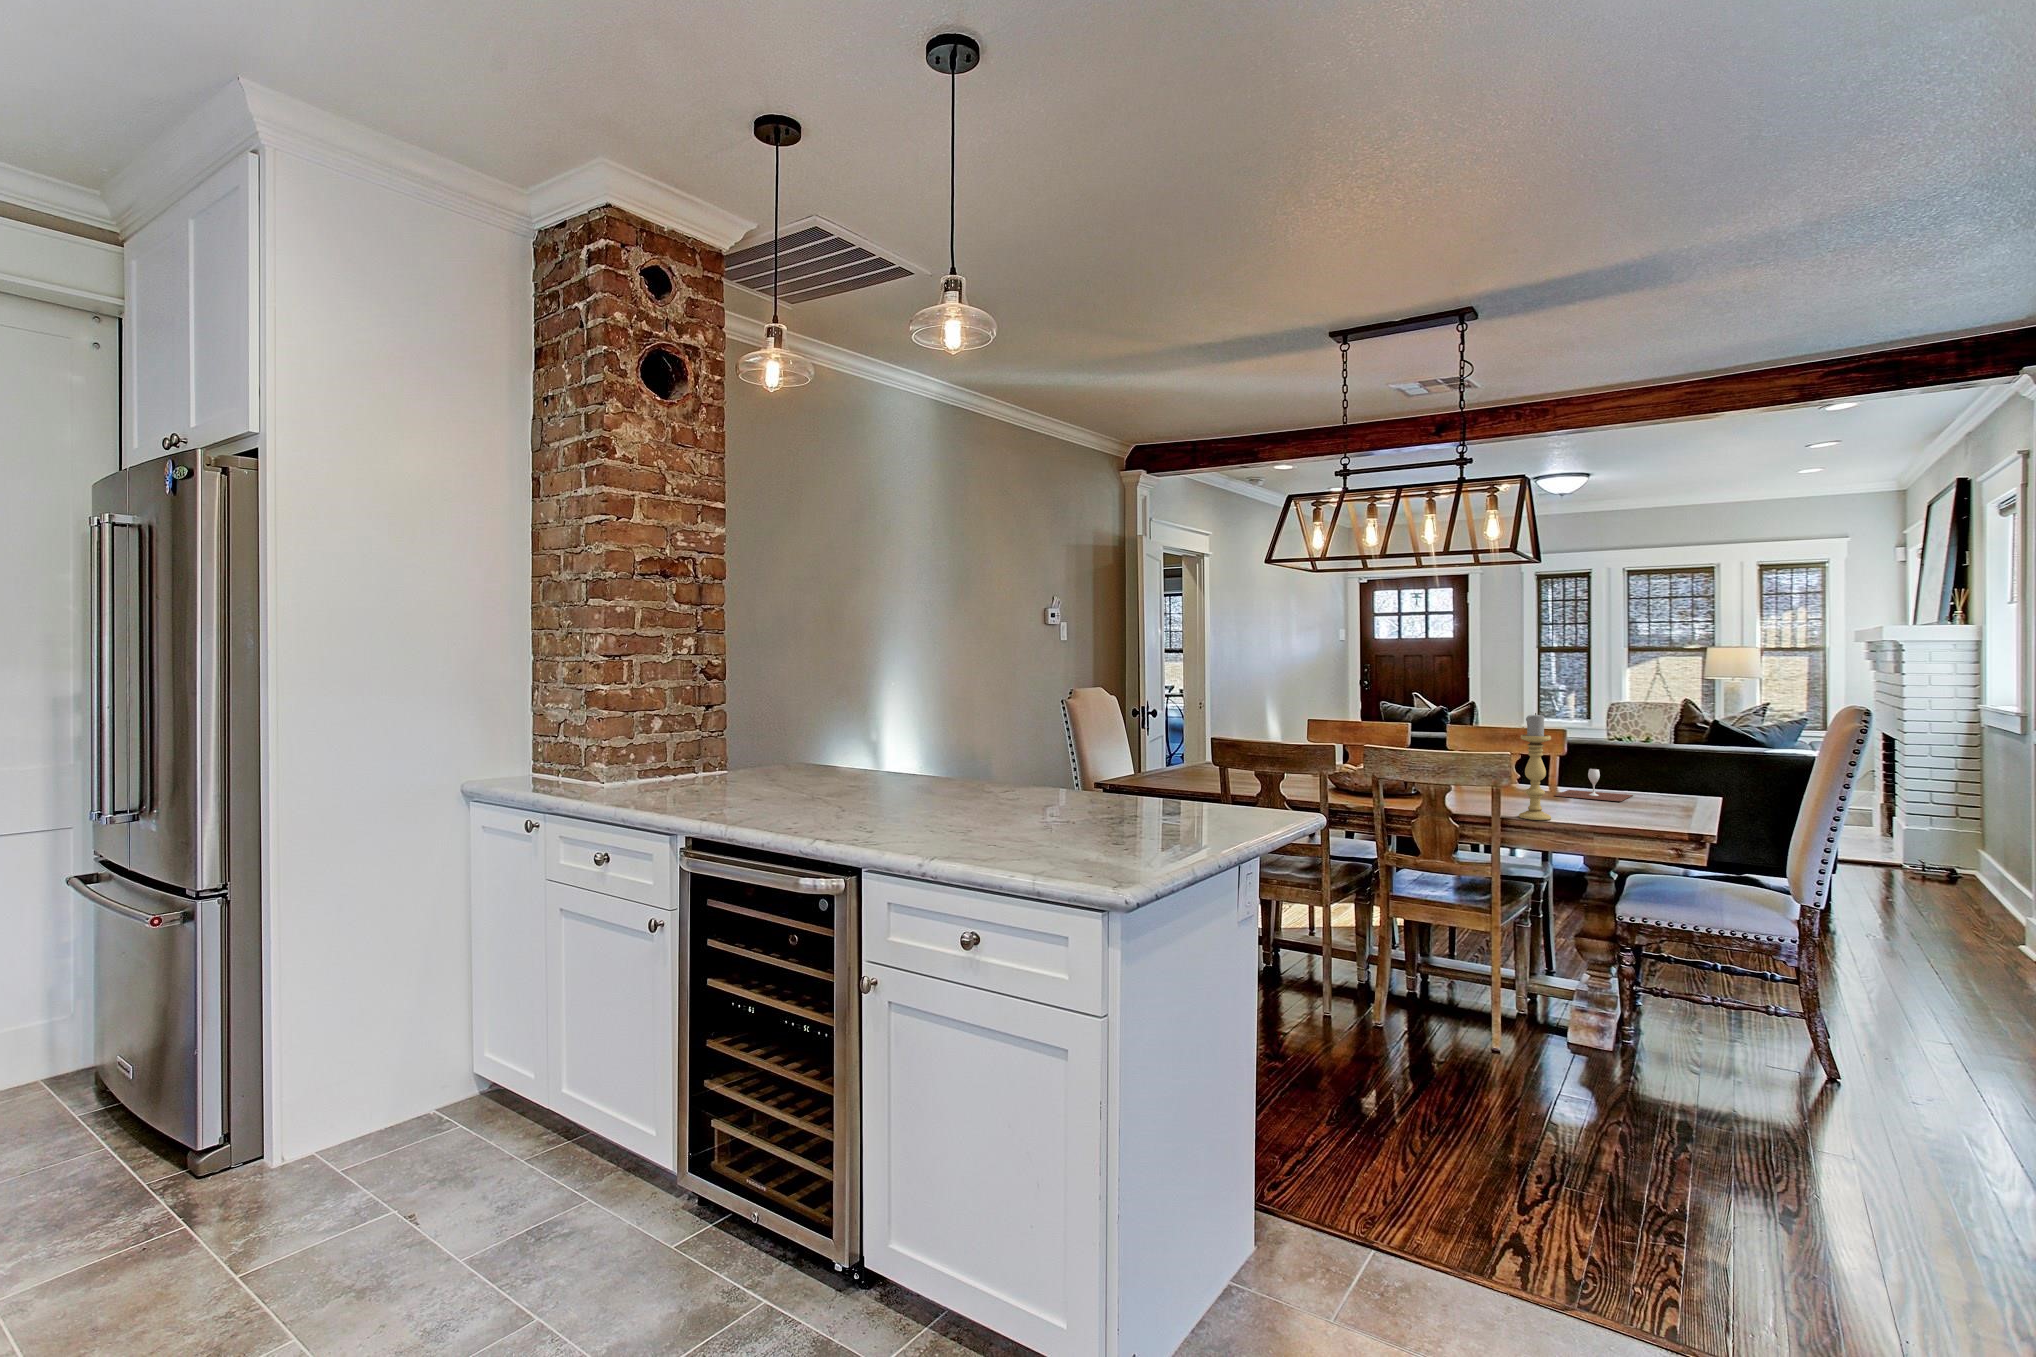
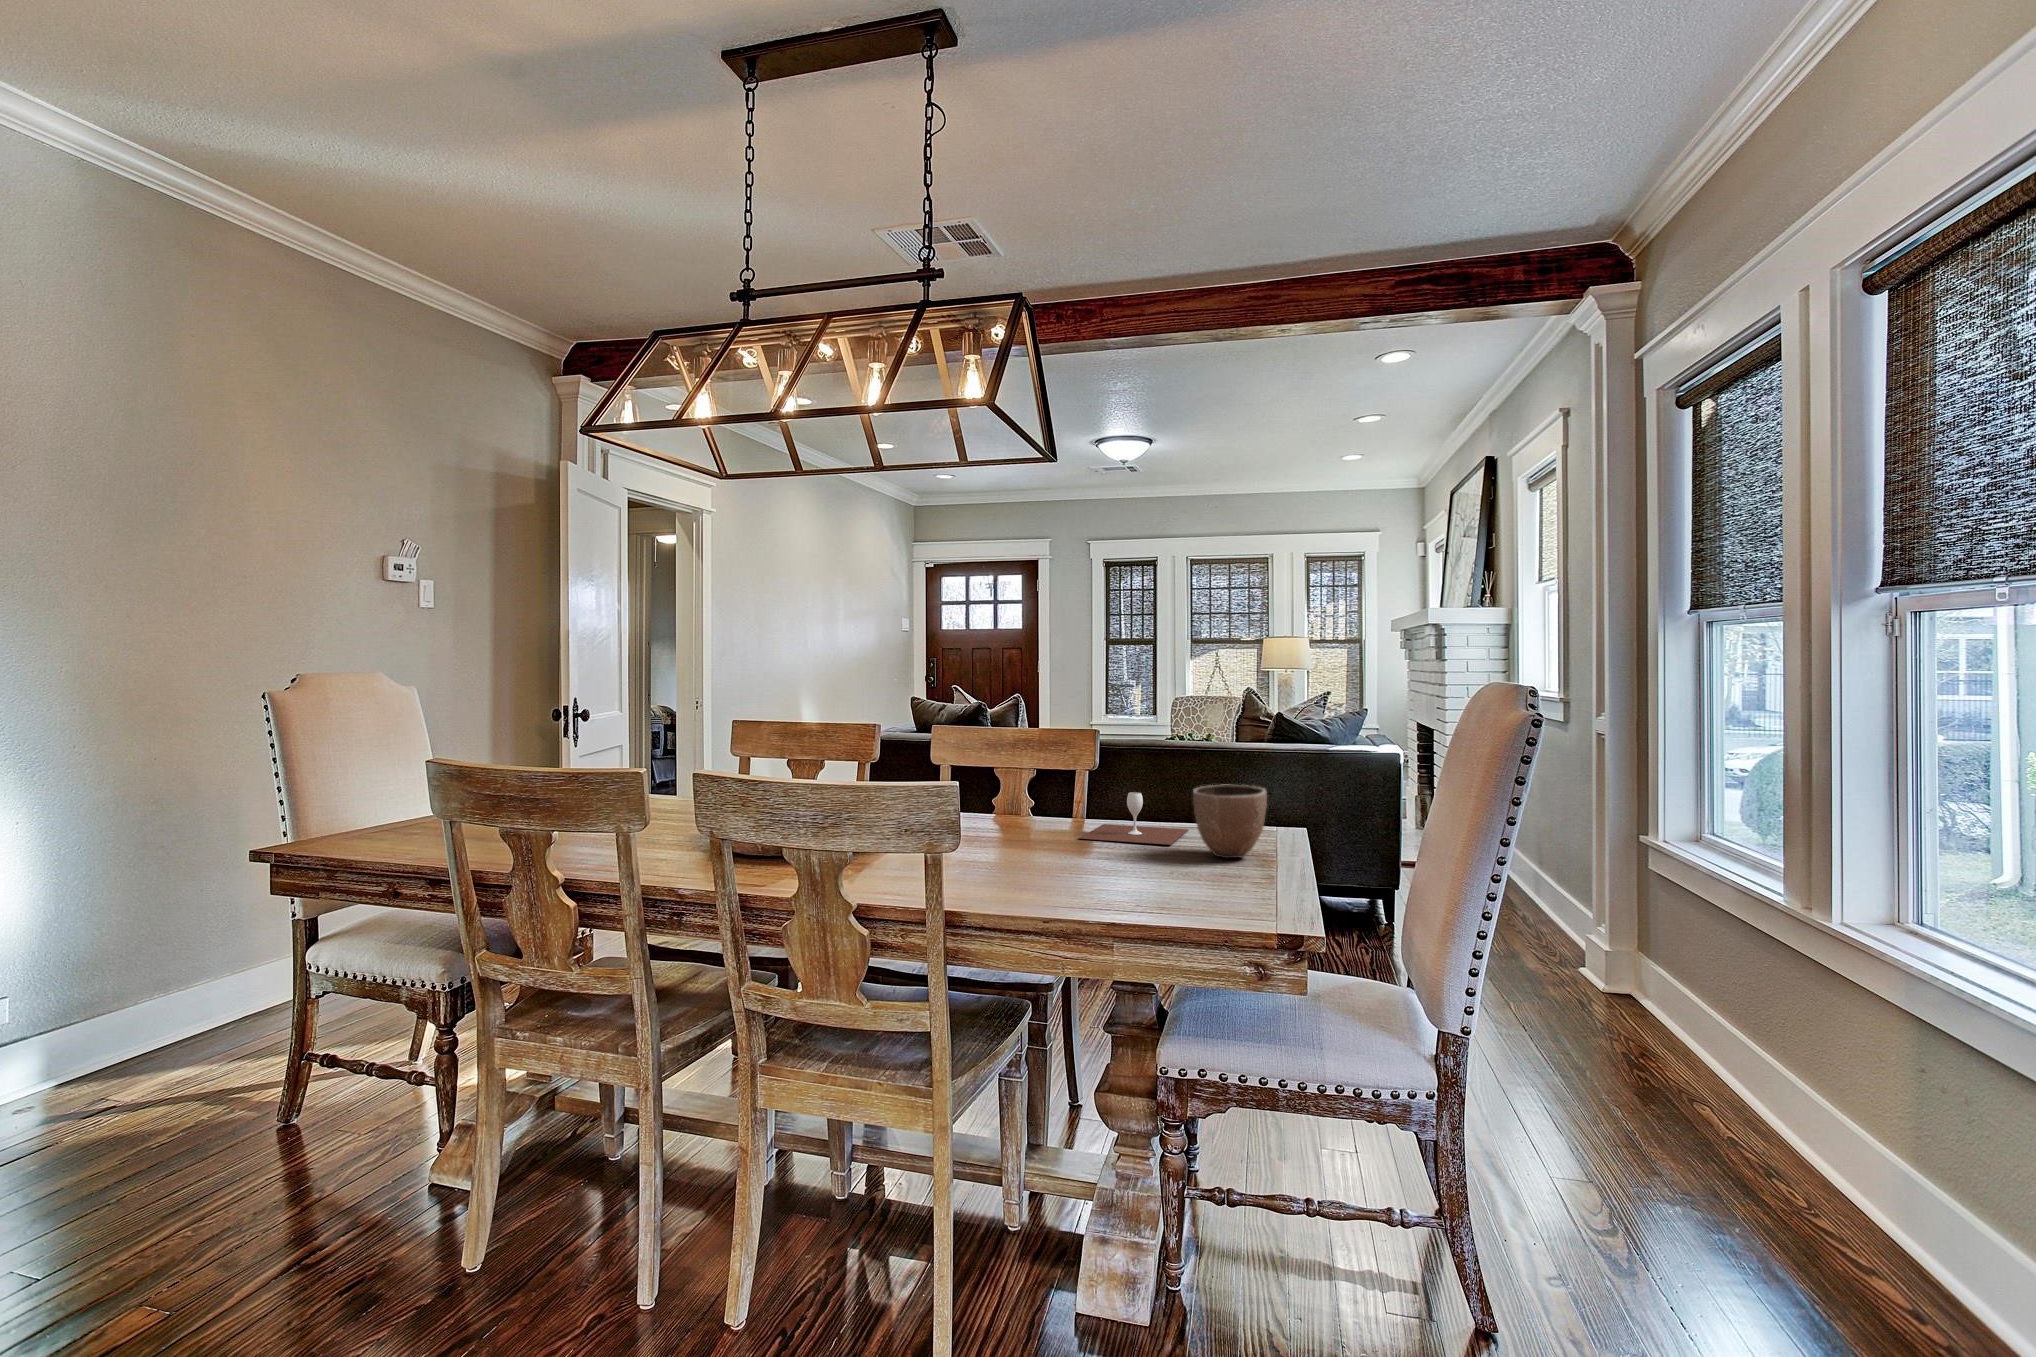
candle holder: present [1519,713,1551,820] -> none [1003,704,1055,903]
decorative bowl: none [1637,764,1691,809] -> present [1193,785,1267,858]

